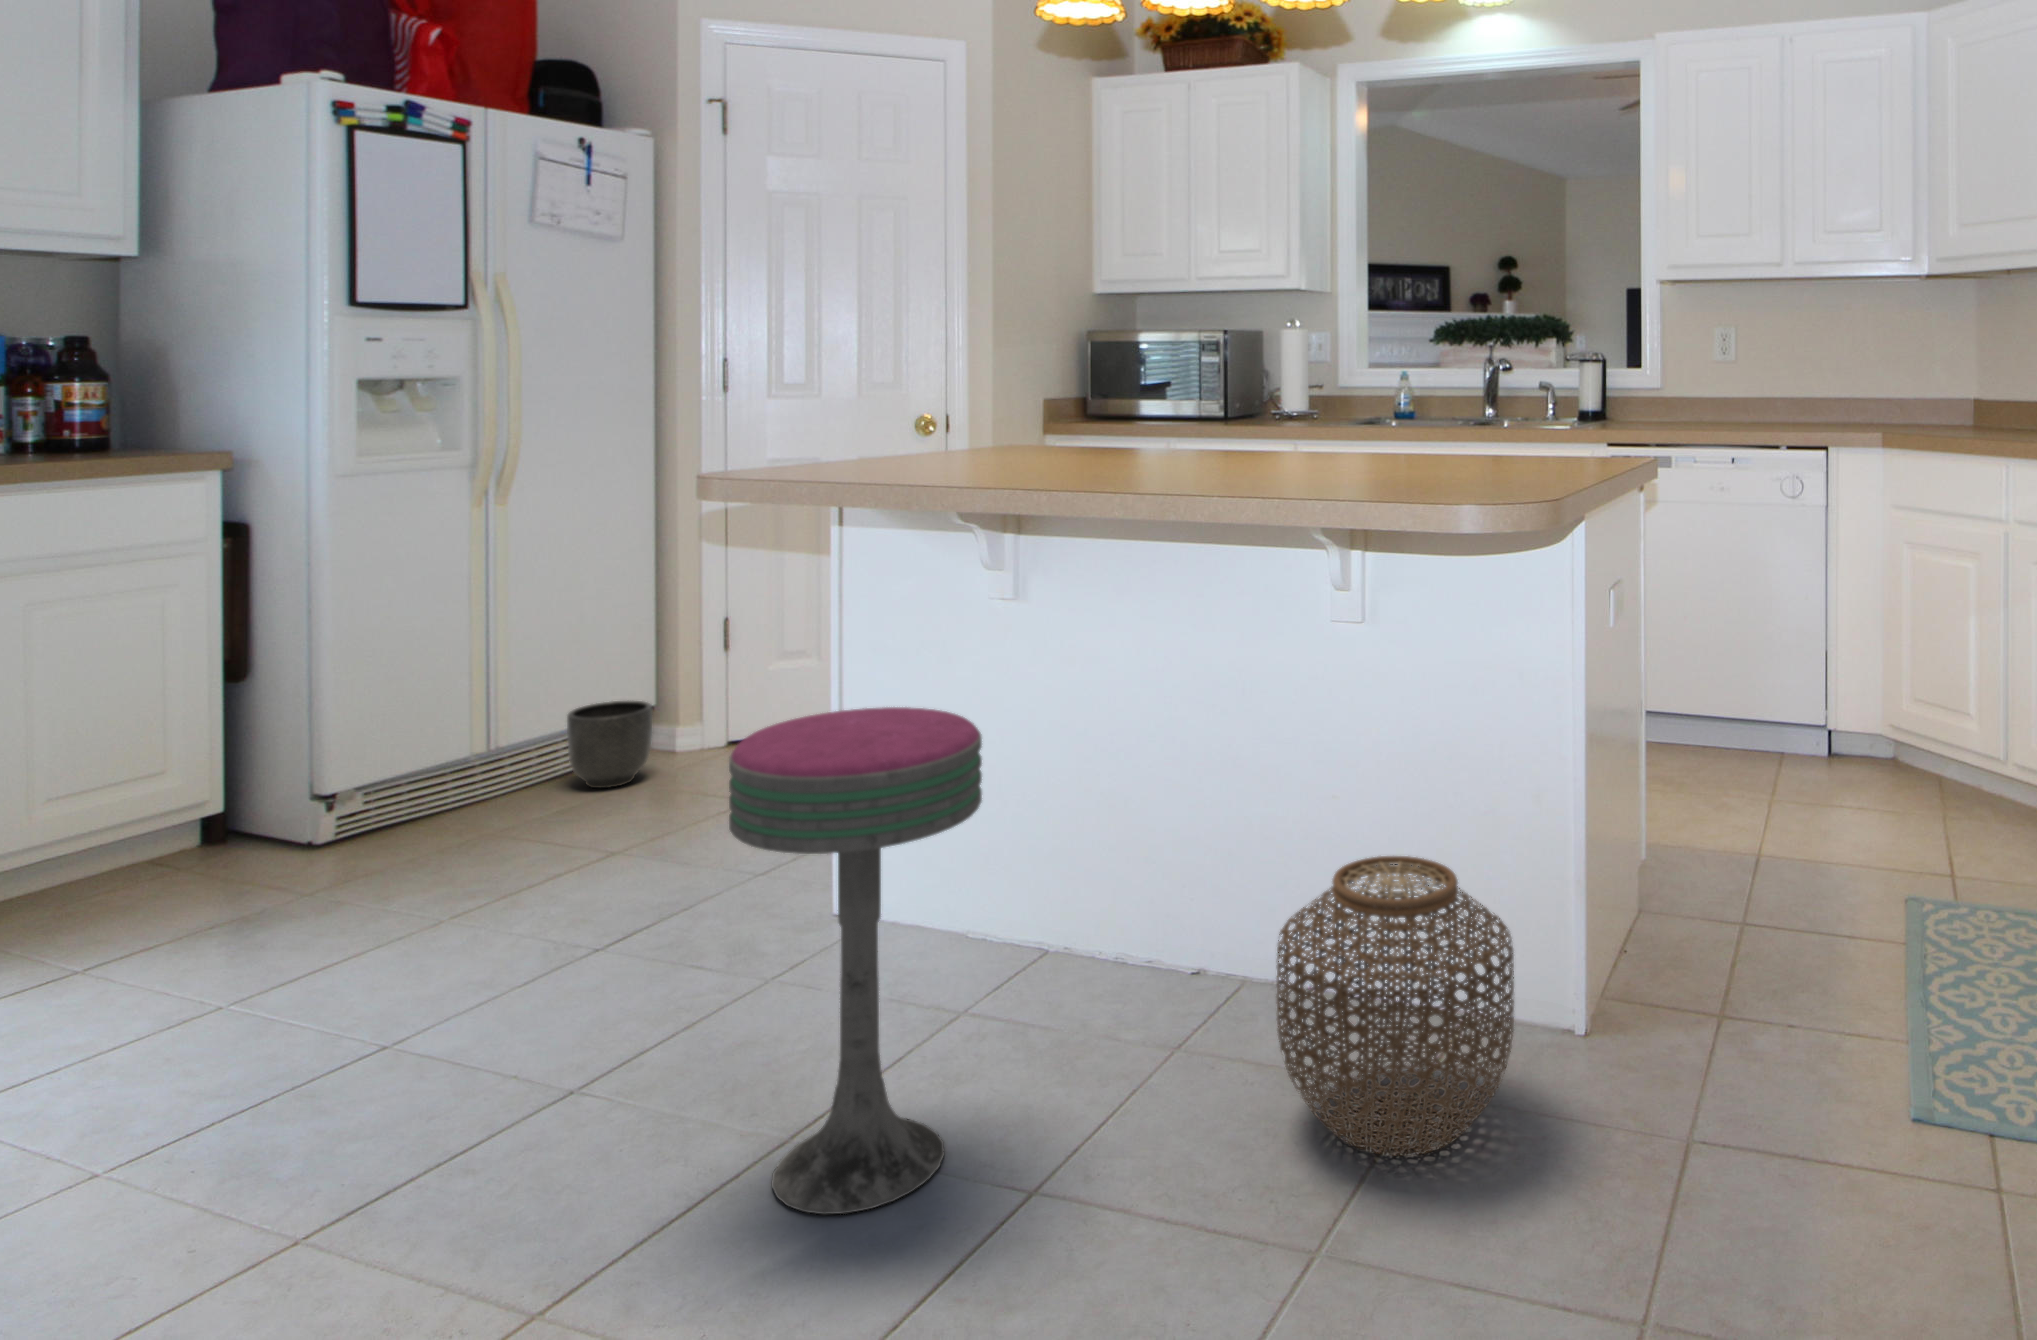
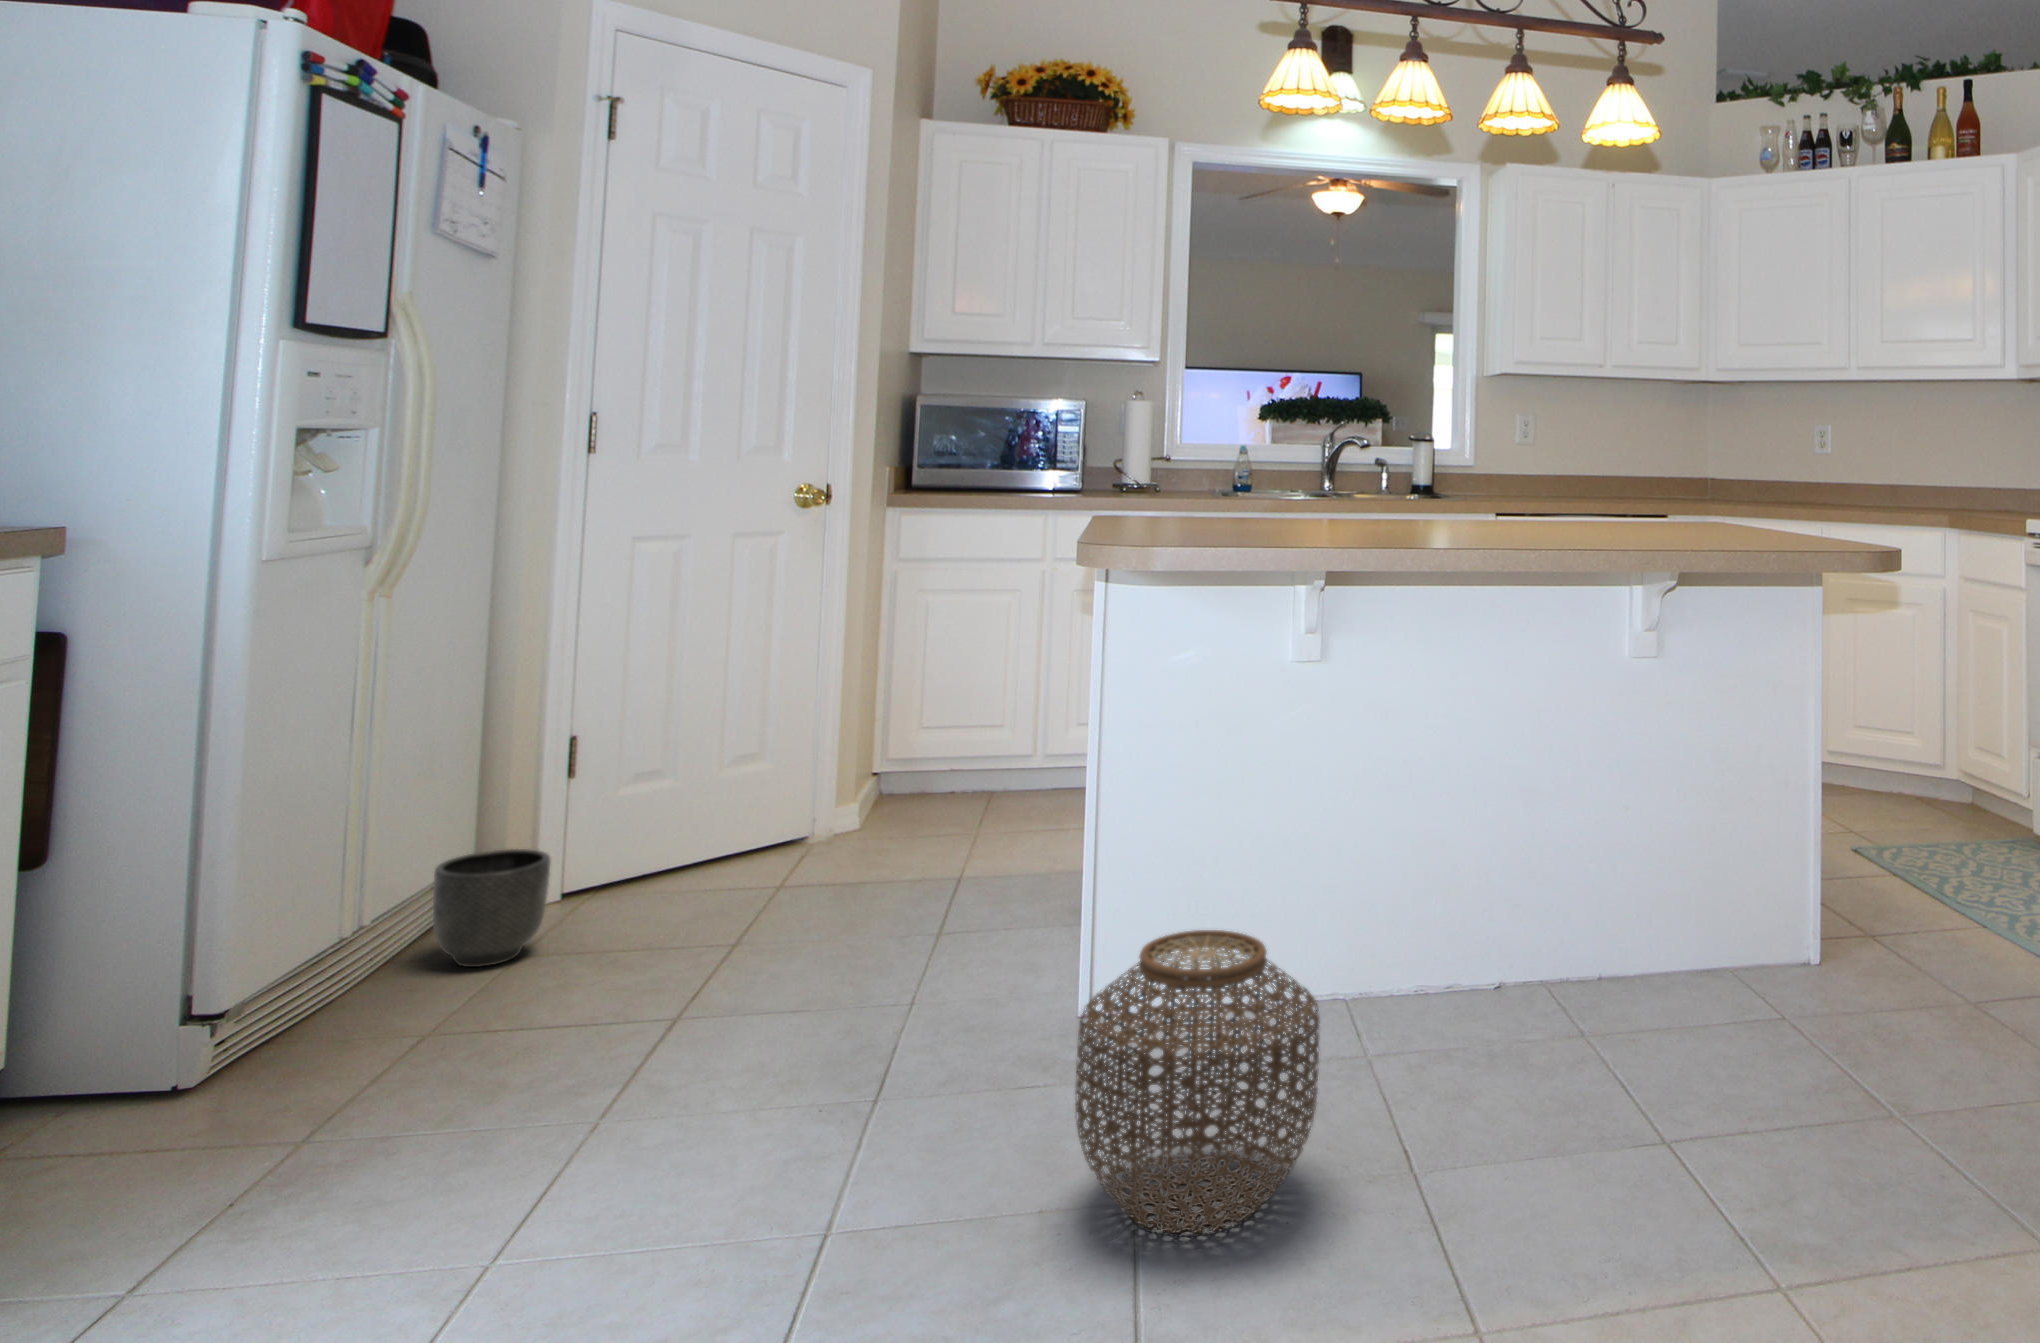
bar stool: present [729,707,982,1214] -> none [1425,744,1635,1187]
woven basket: present [1277,856,1514,1156] -> present [1075,930,1320,1233]

